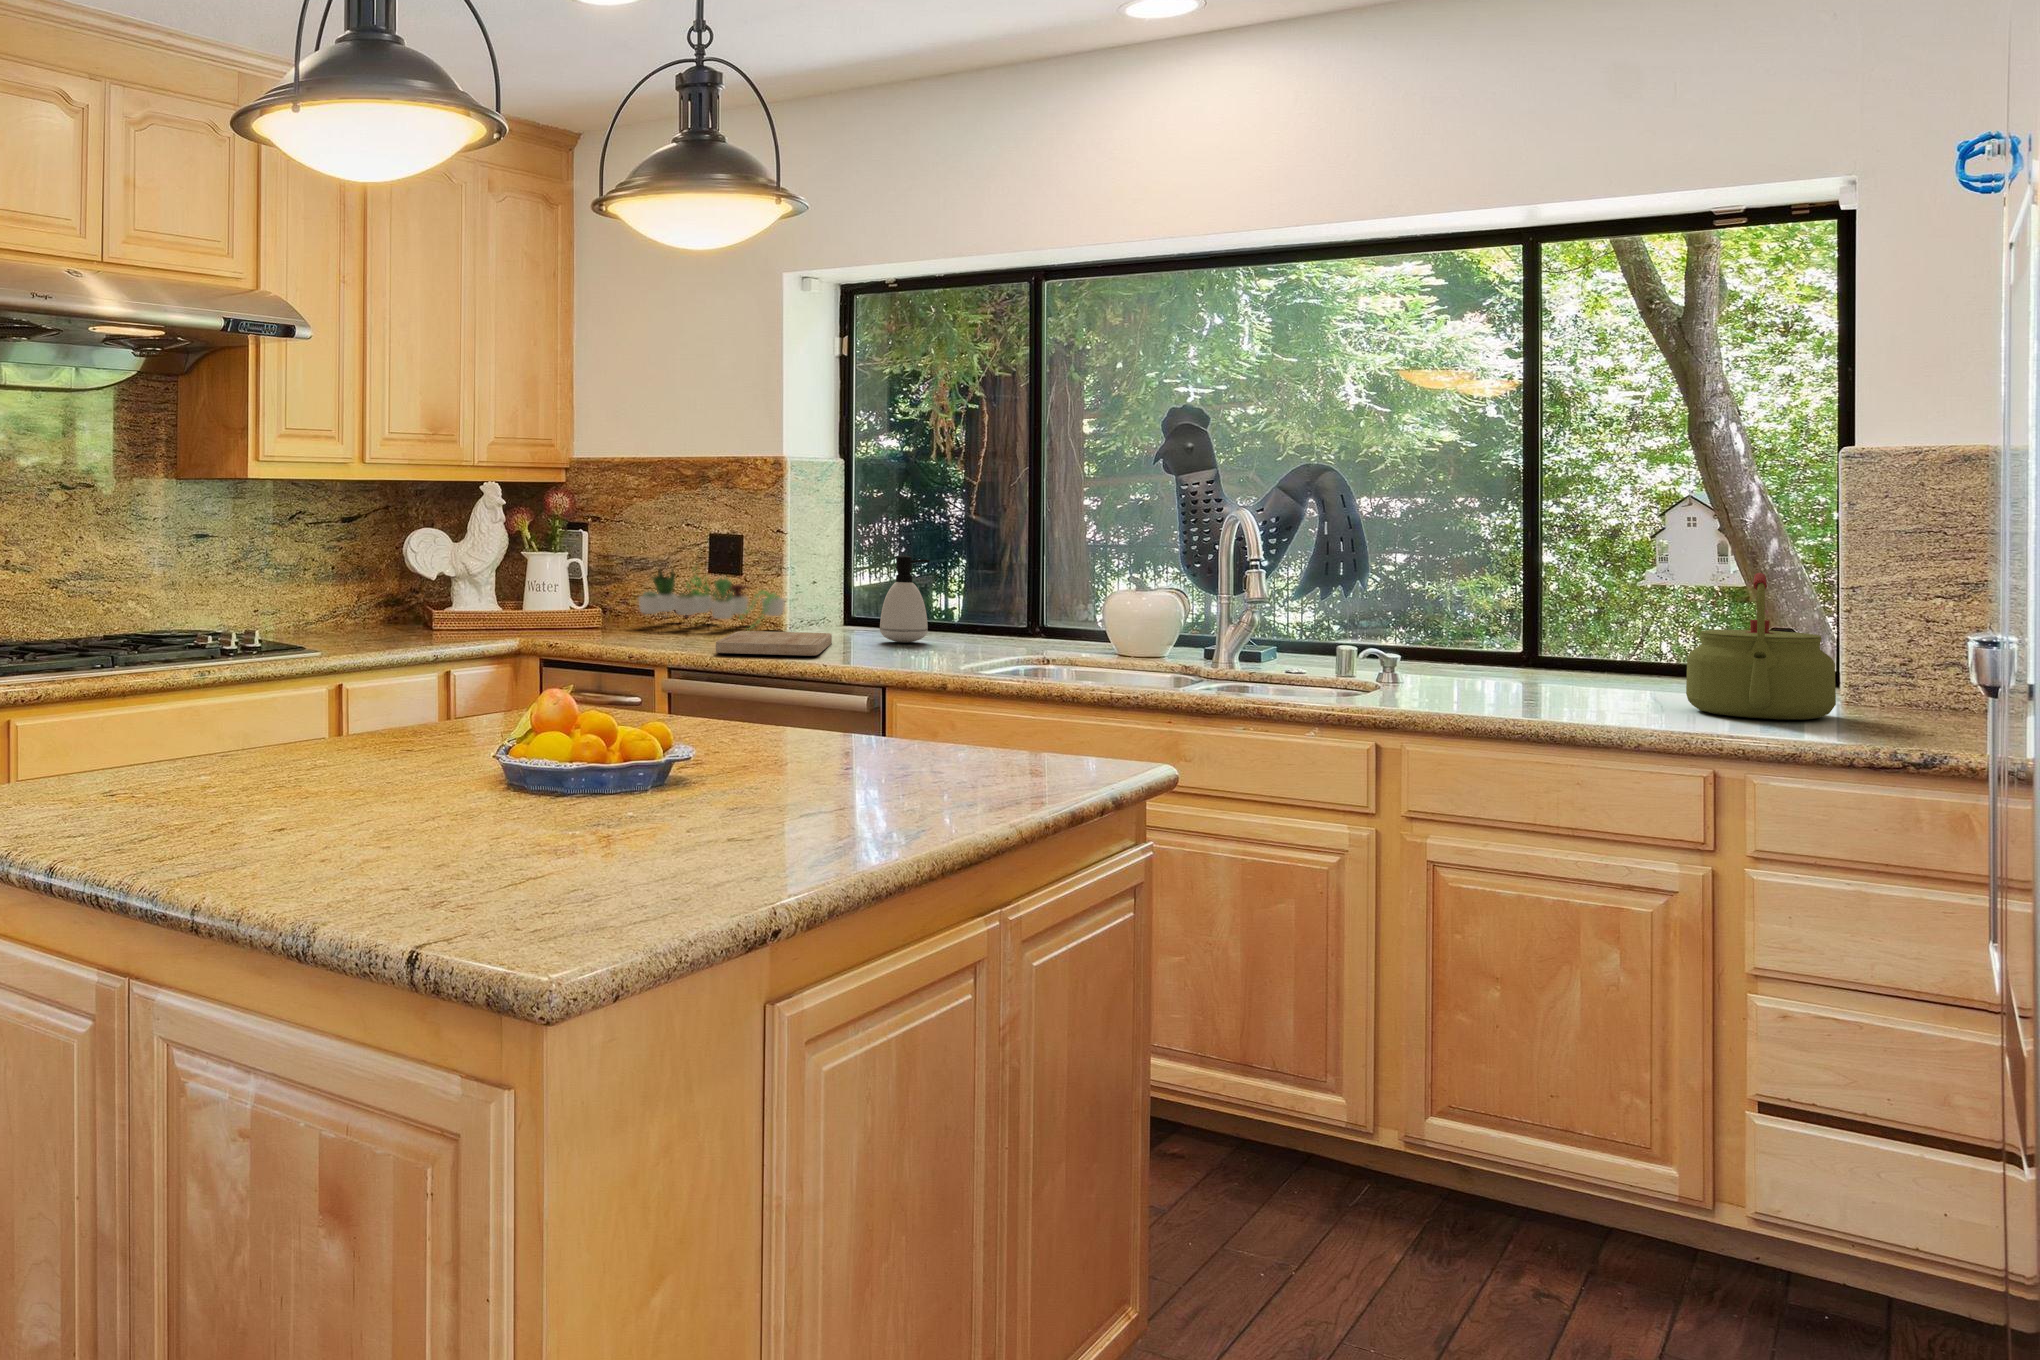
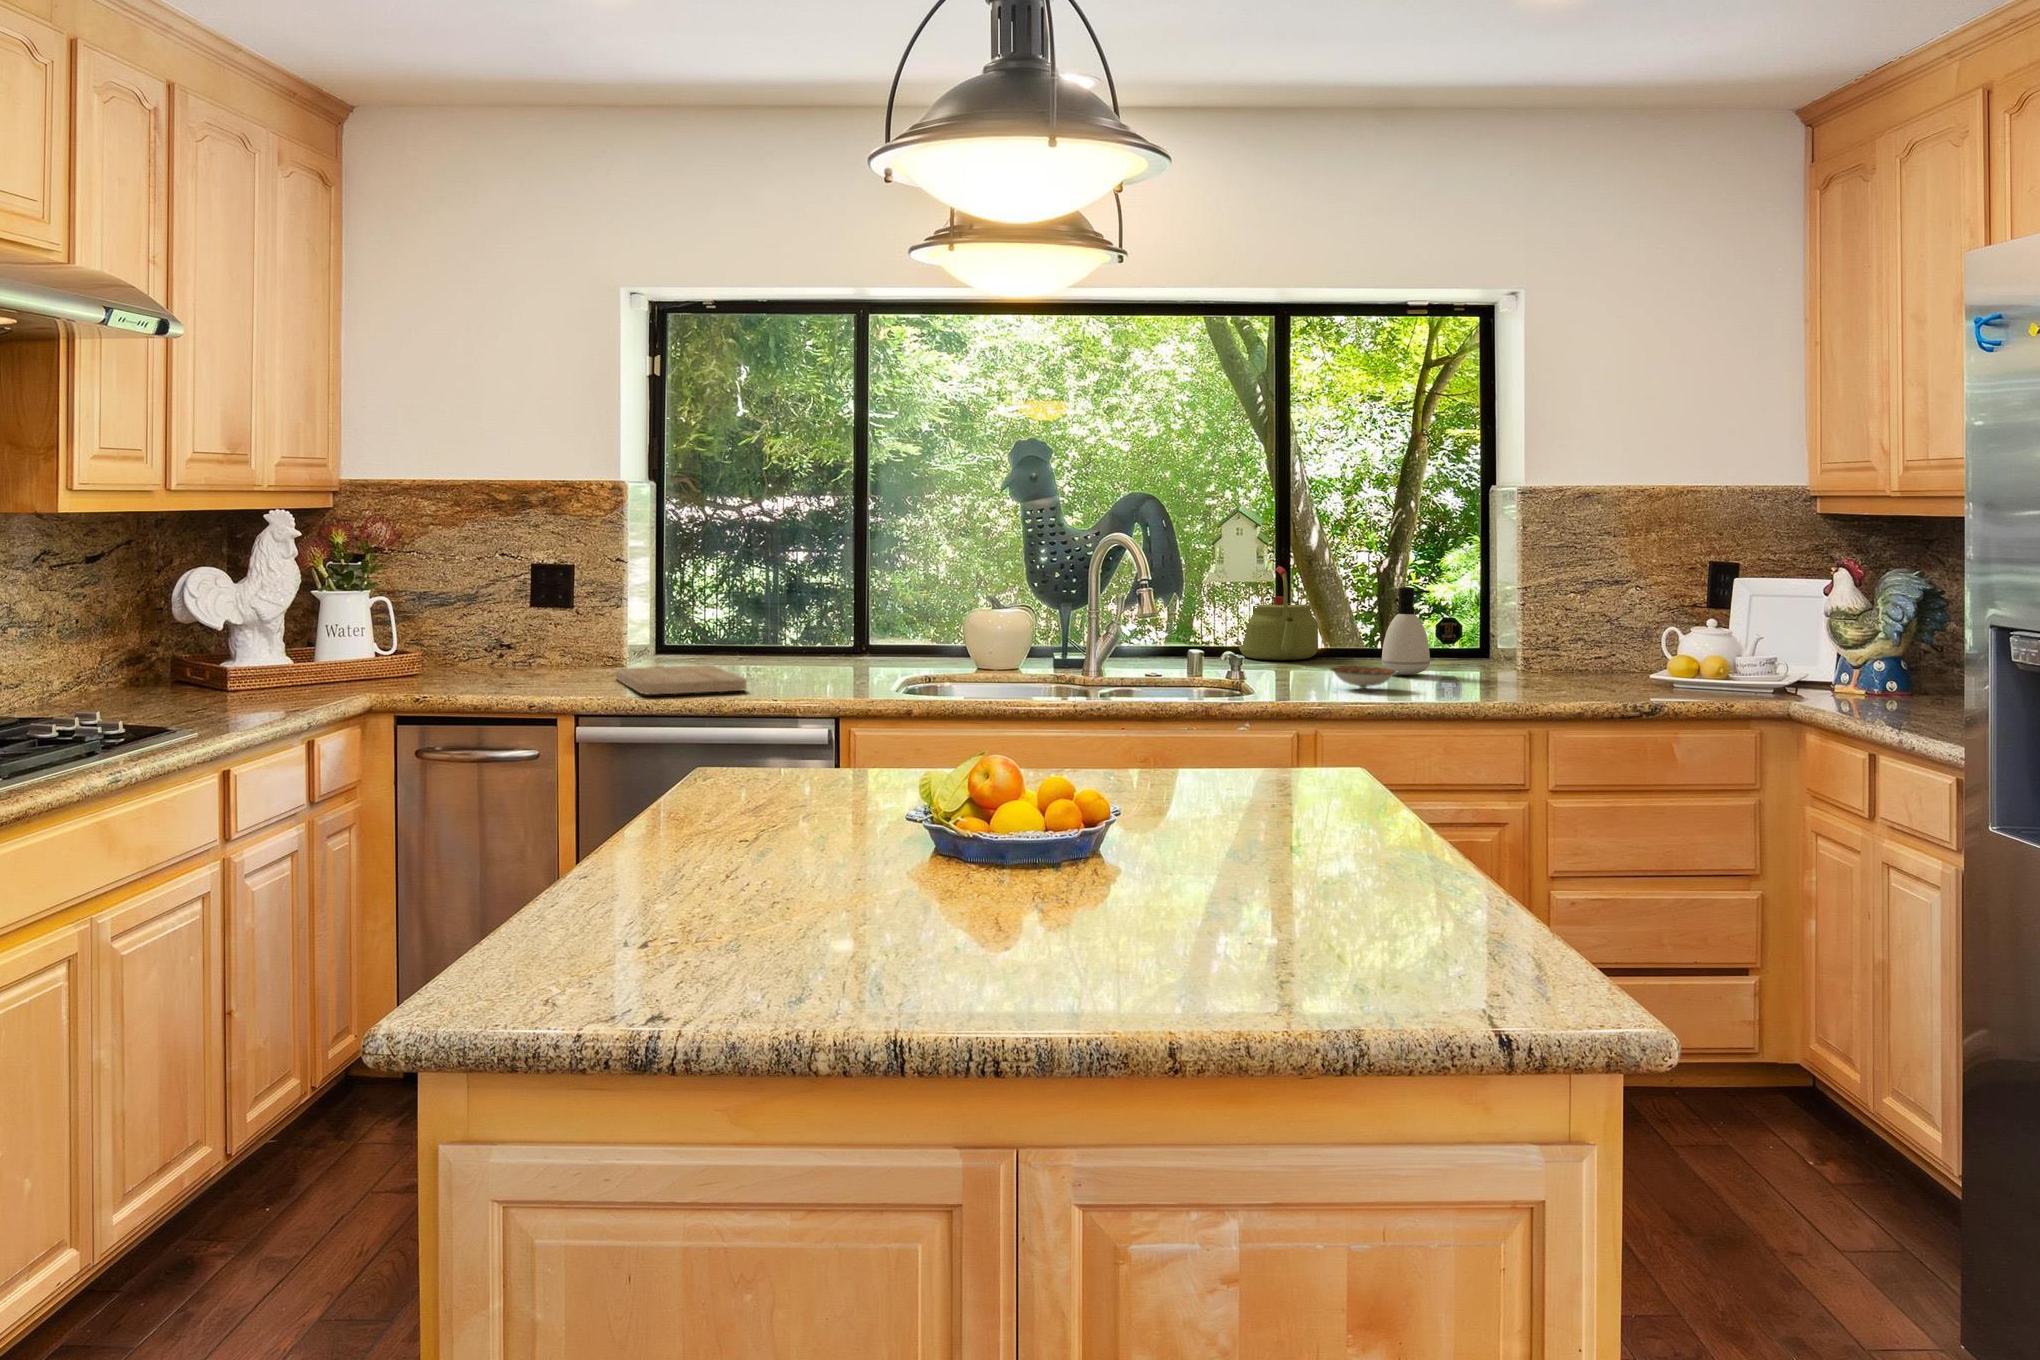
soap dispenser: present [880,555,930,642] -> present [1382,587,1430,675]
succulent plant: present [639,569,785,628] -> none [468,596,627,668]
kettle: present [1686,573,1836,719] -> present [1239,566,1318,660]
ceramic bowl: none [1480,673,1573,703] -> present [1331,666,1397,689]

